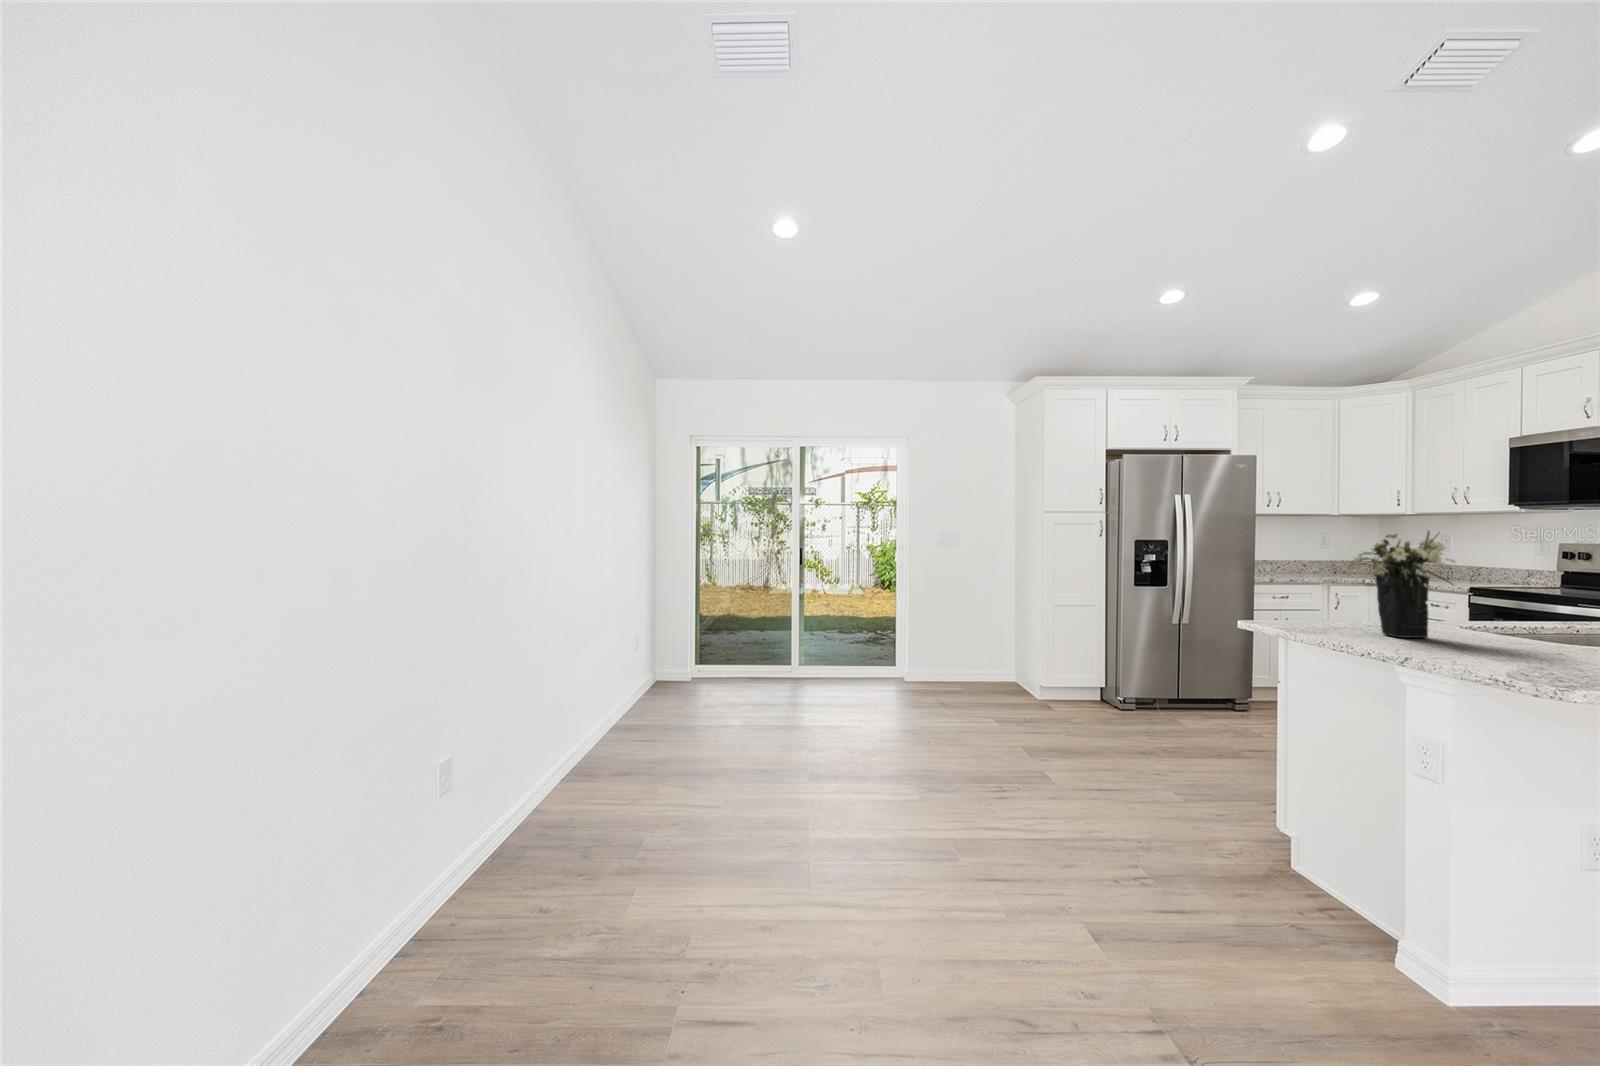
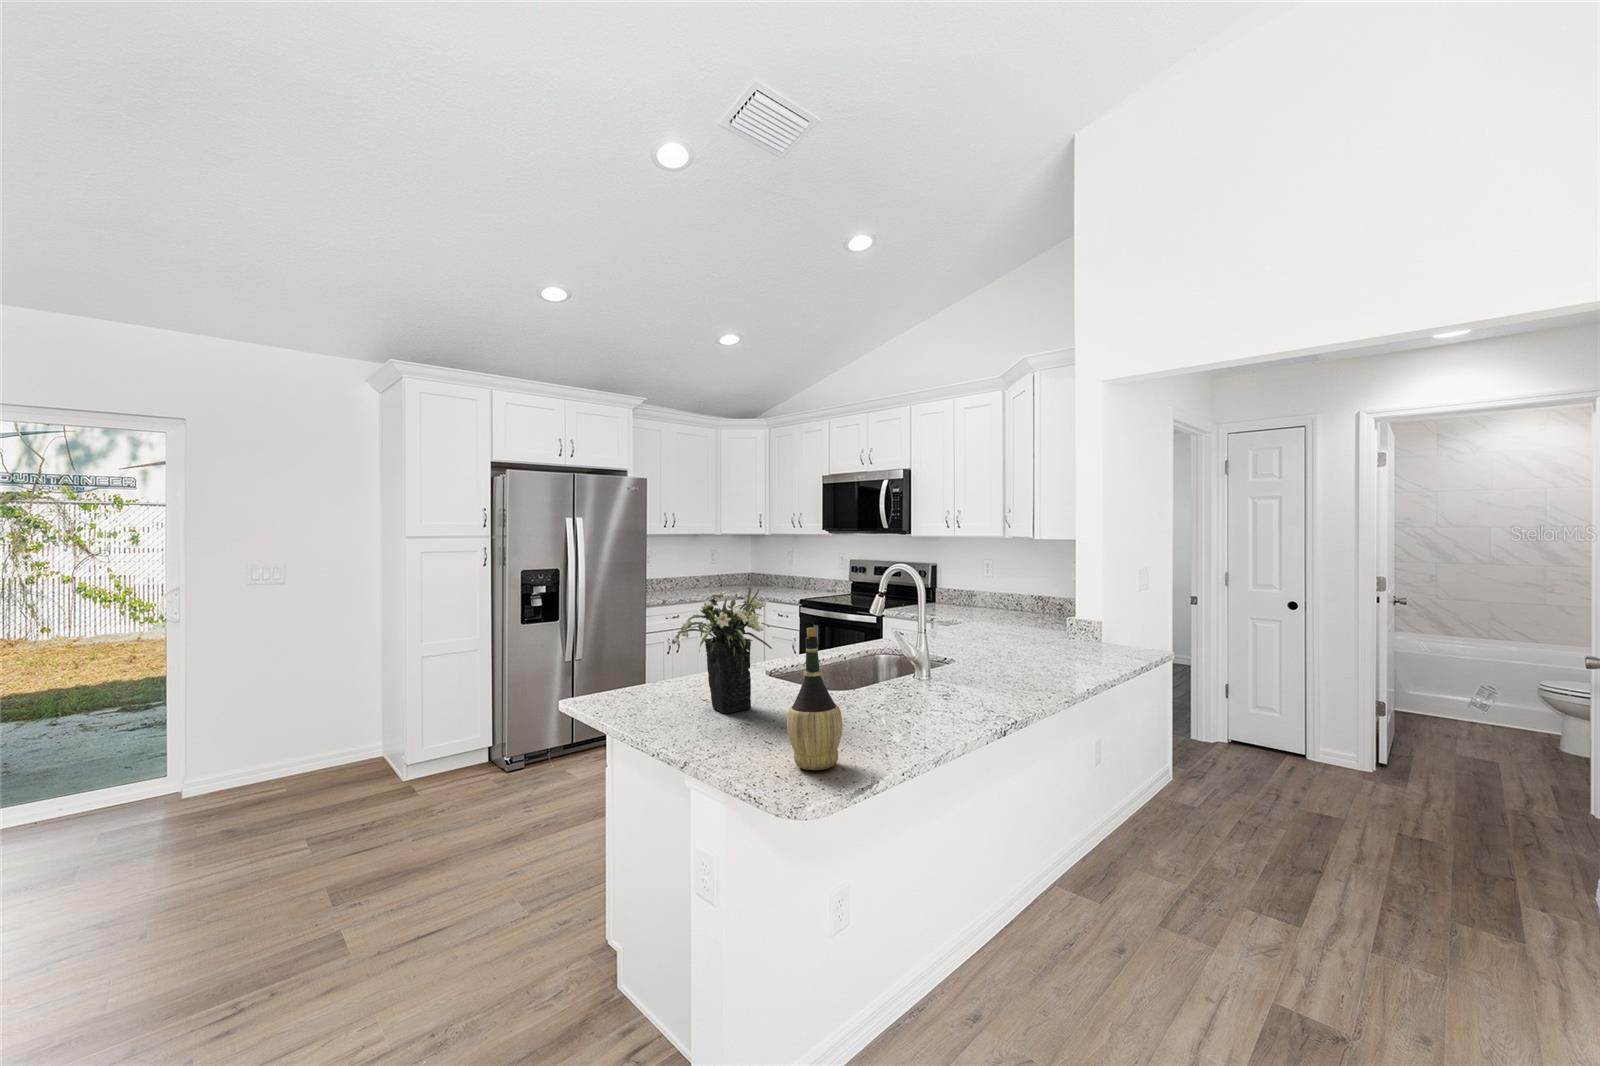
wine bottle: none [1484,548,1553,667] -> present [787,628,843,770]

